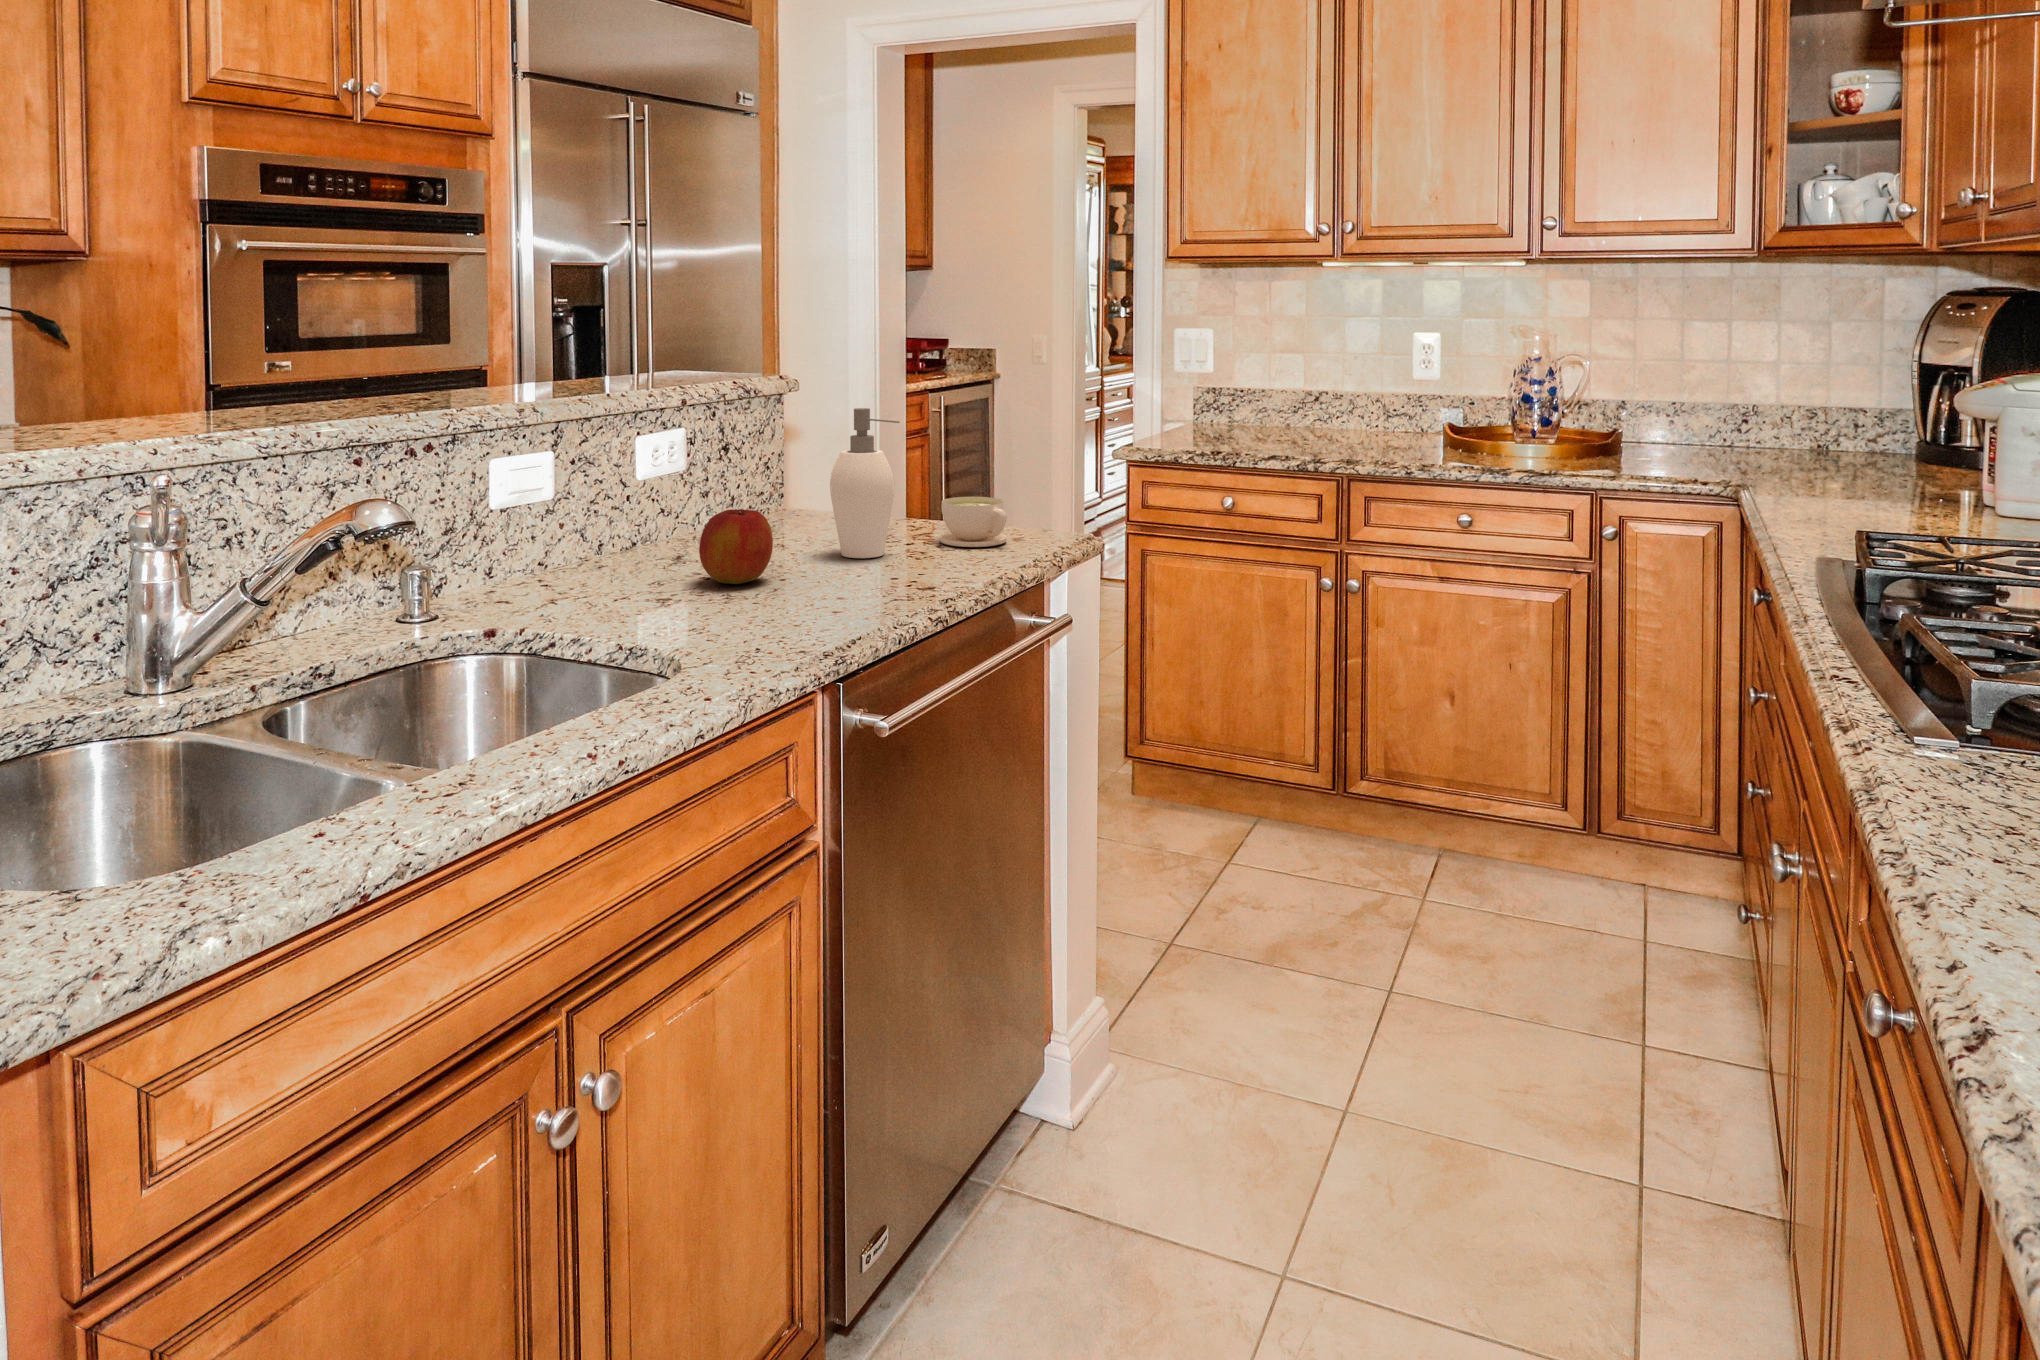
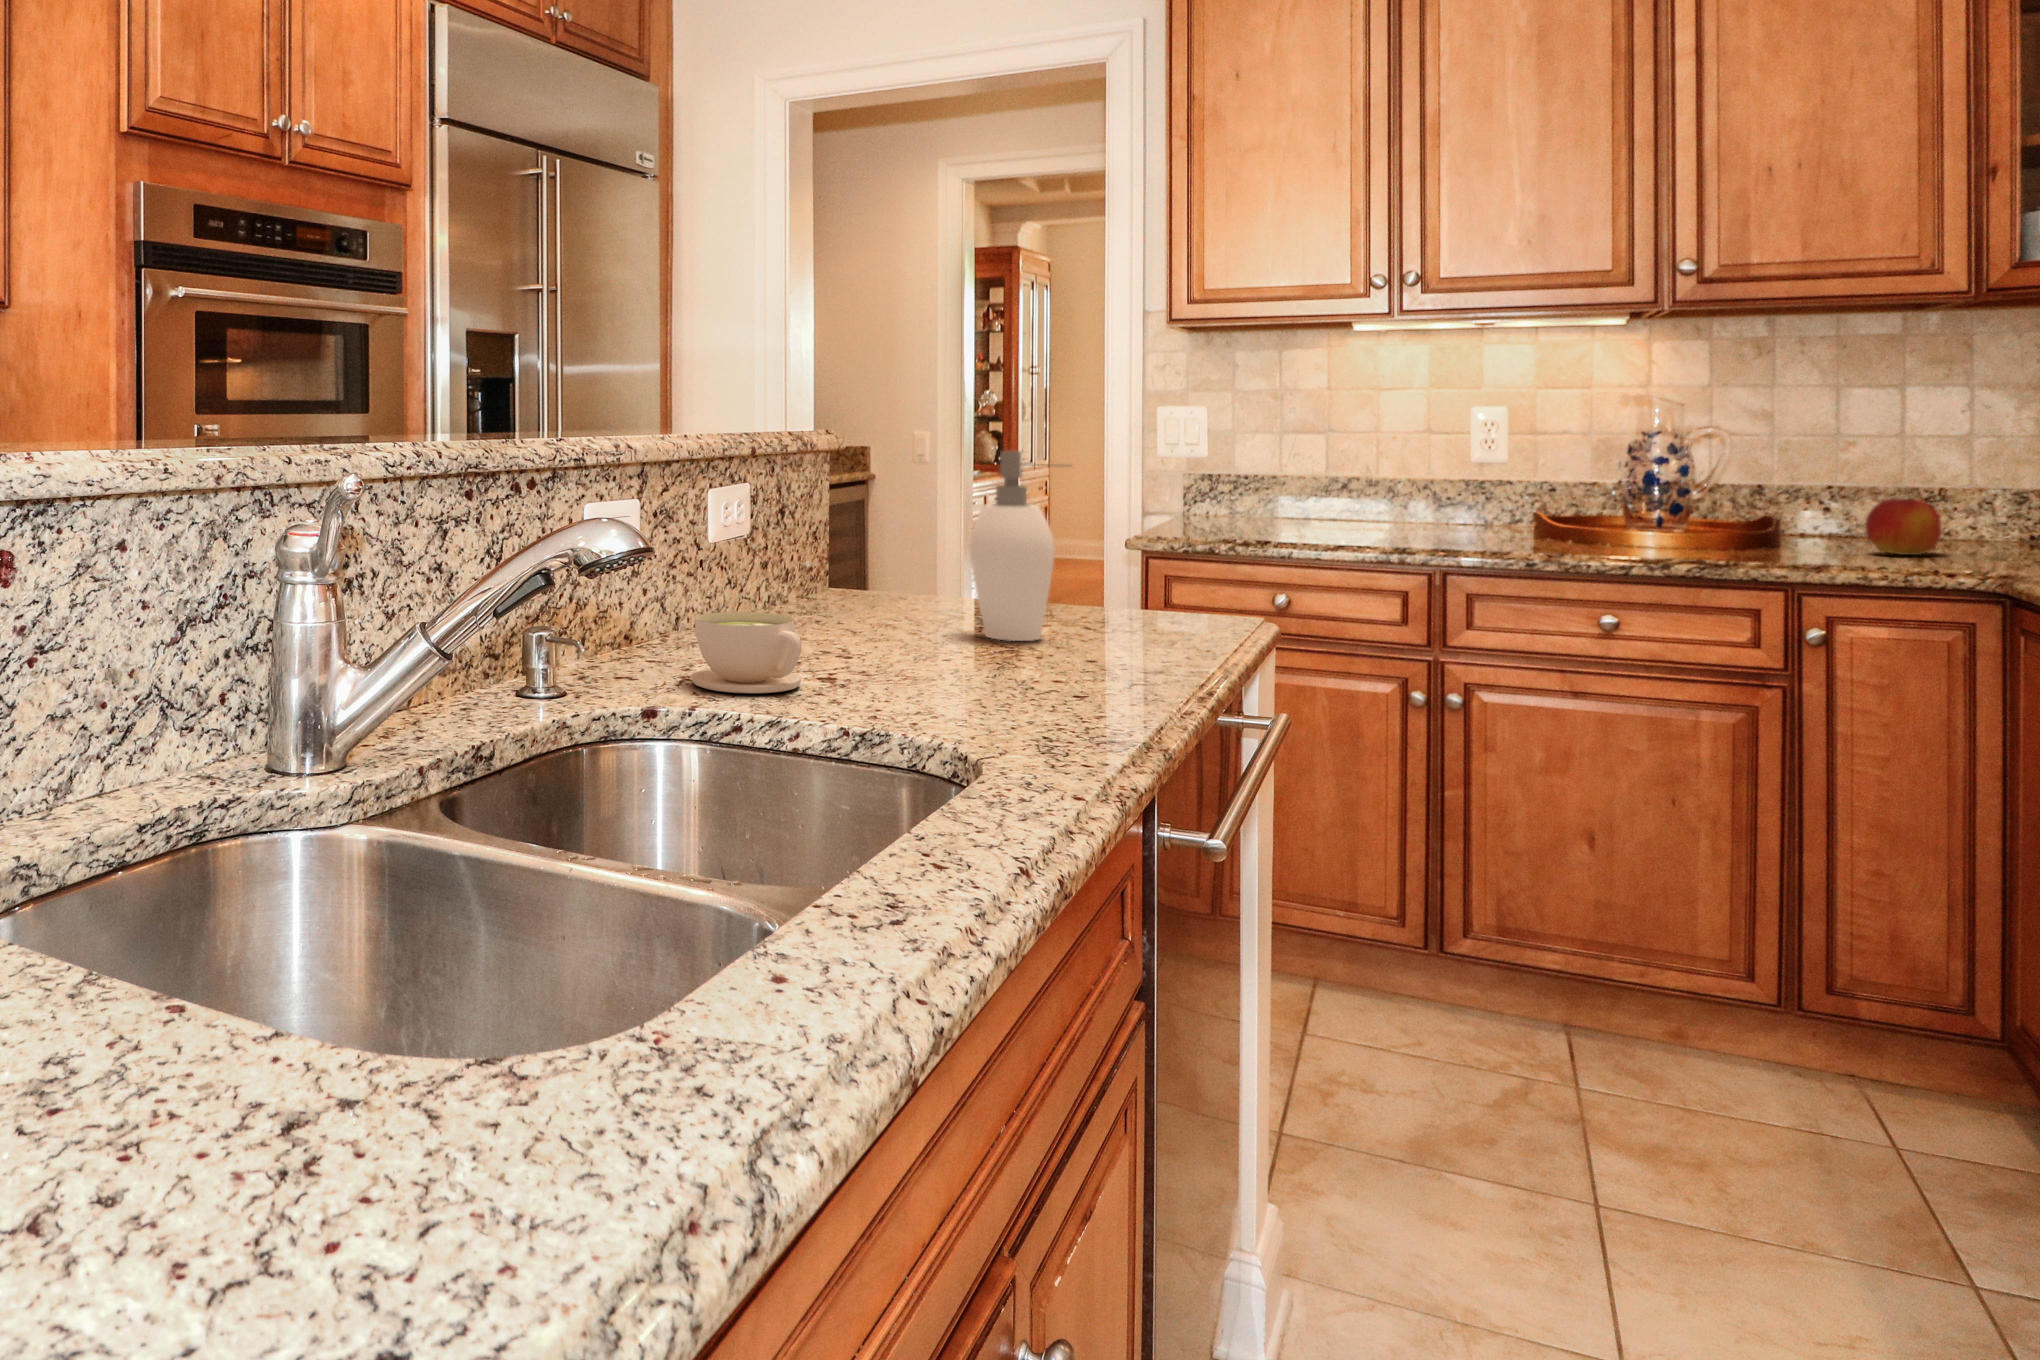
coffee cup: present [939,497,1007,547] -> present [692,612,802,694]
apple: present [699,509,773,584] -> present [1865,499,1942,555]

